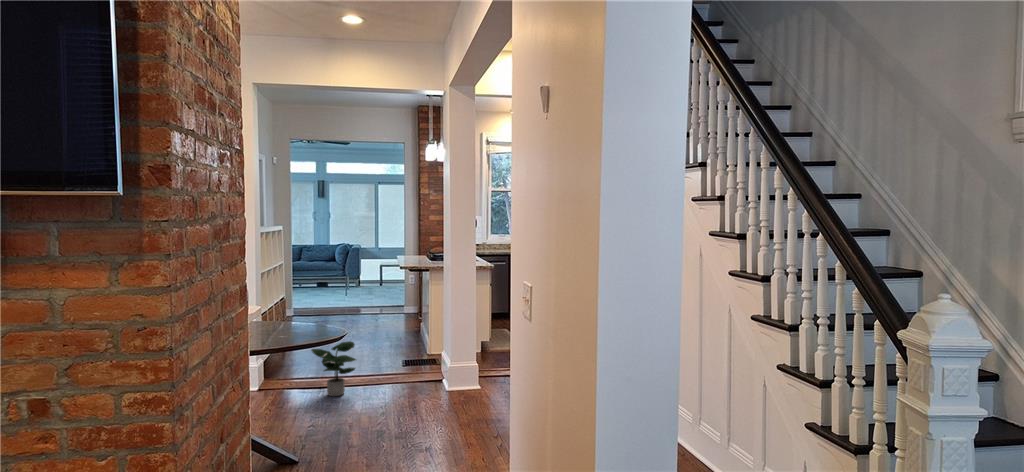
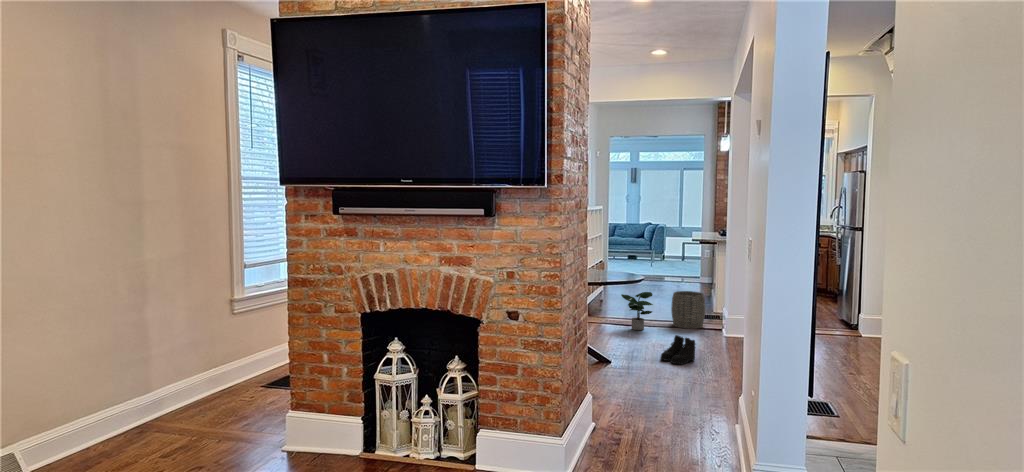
woven basket: none [379,334,421,384] -> present [671,291,705,329]
boots: none [373,408,421,454] -> present [660,335,695,365]

